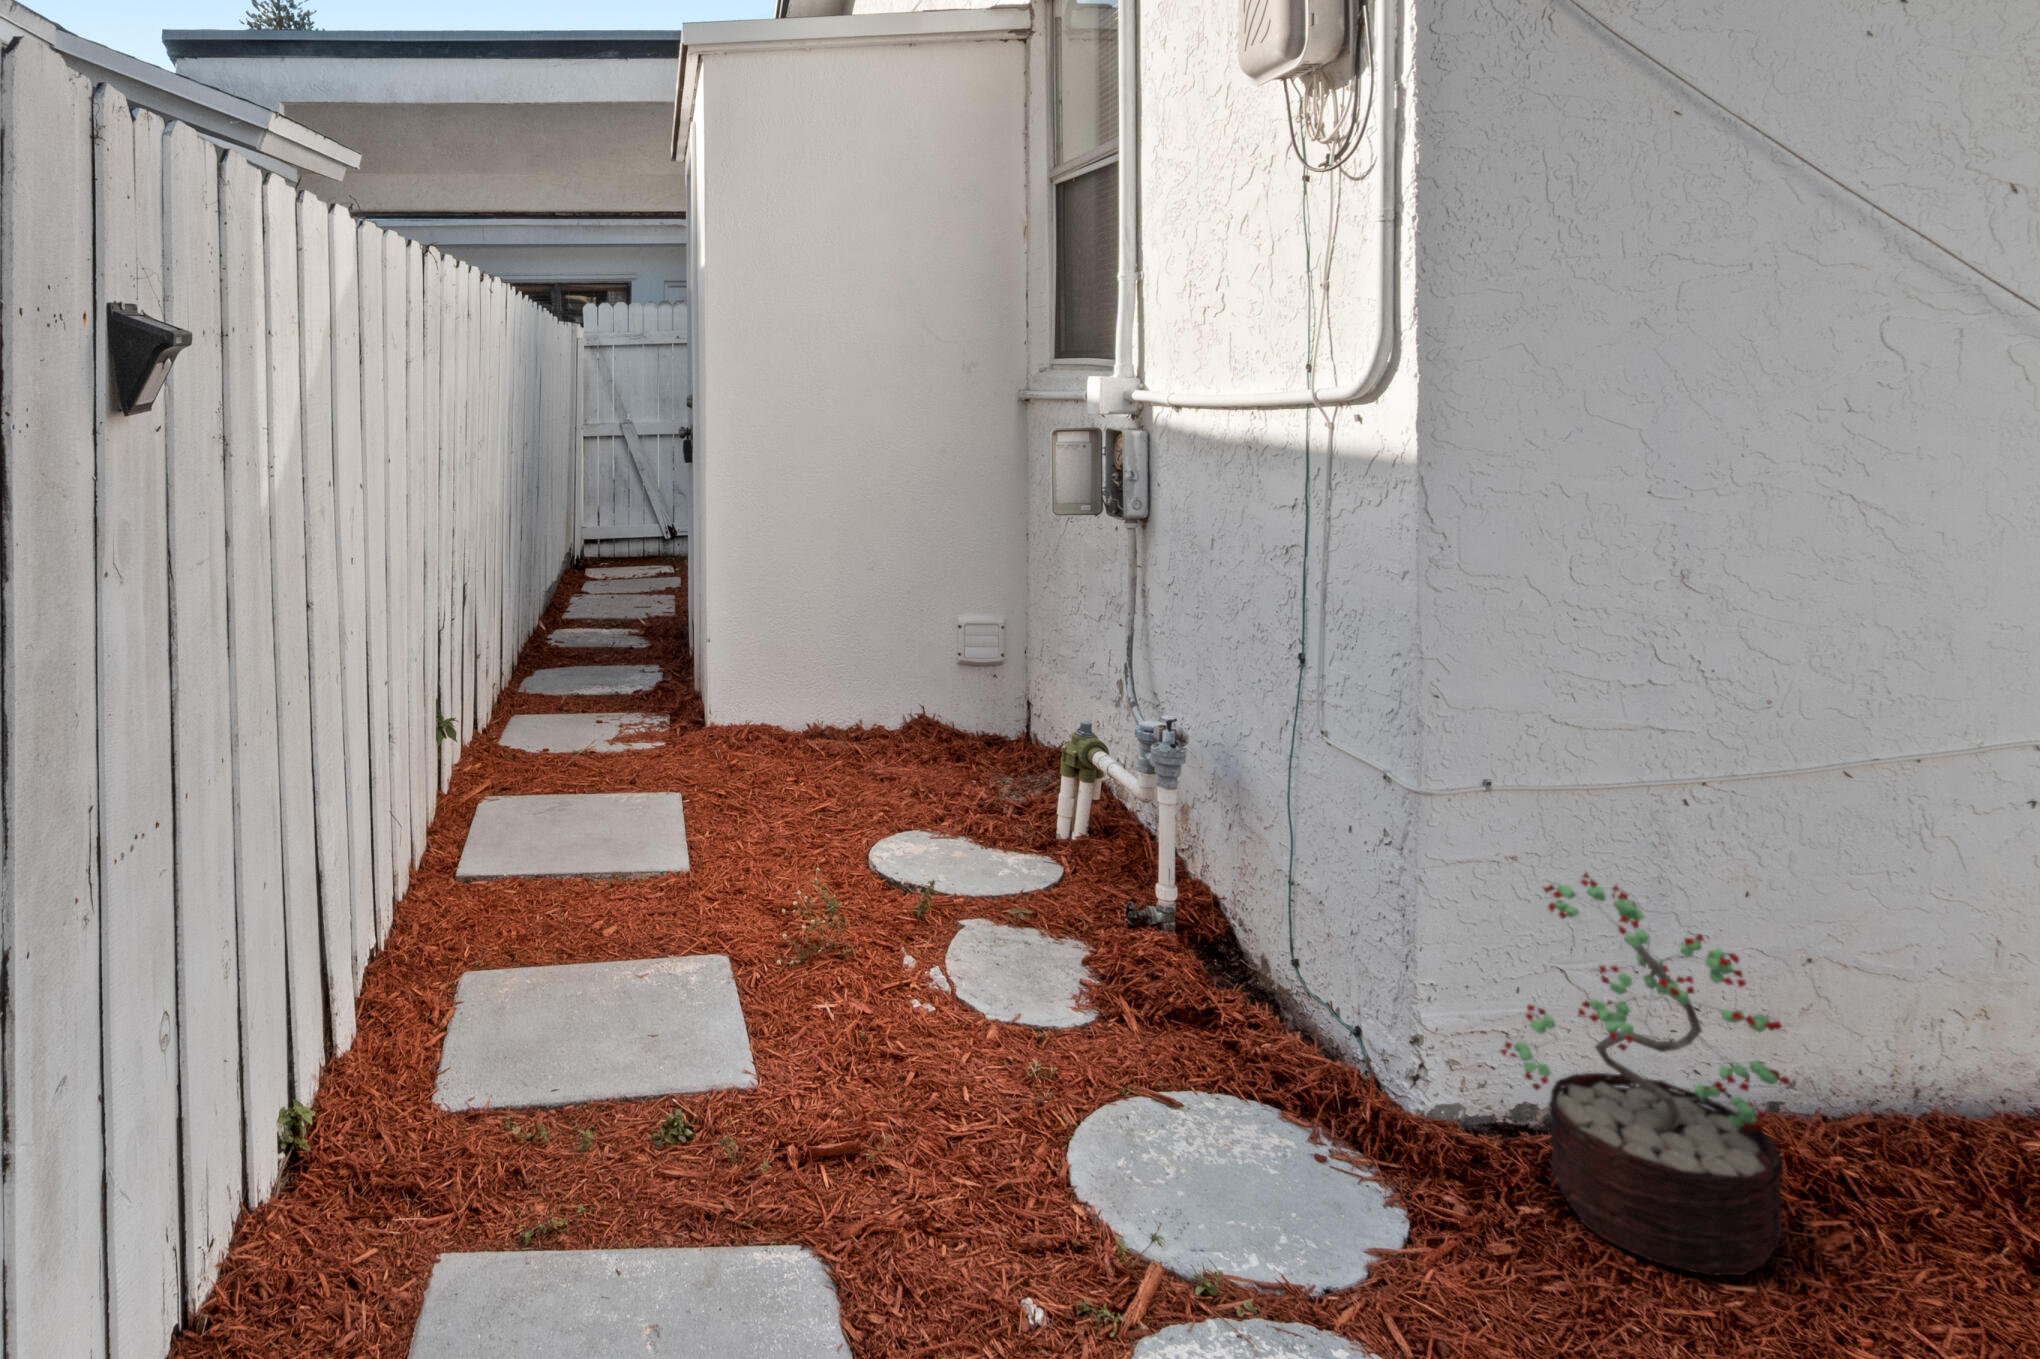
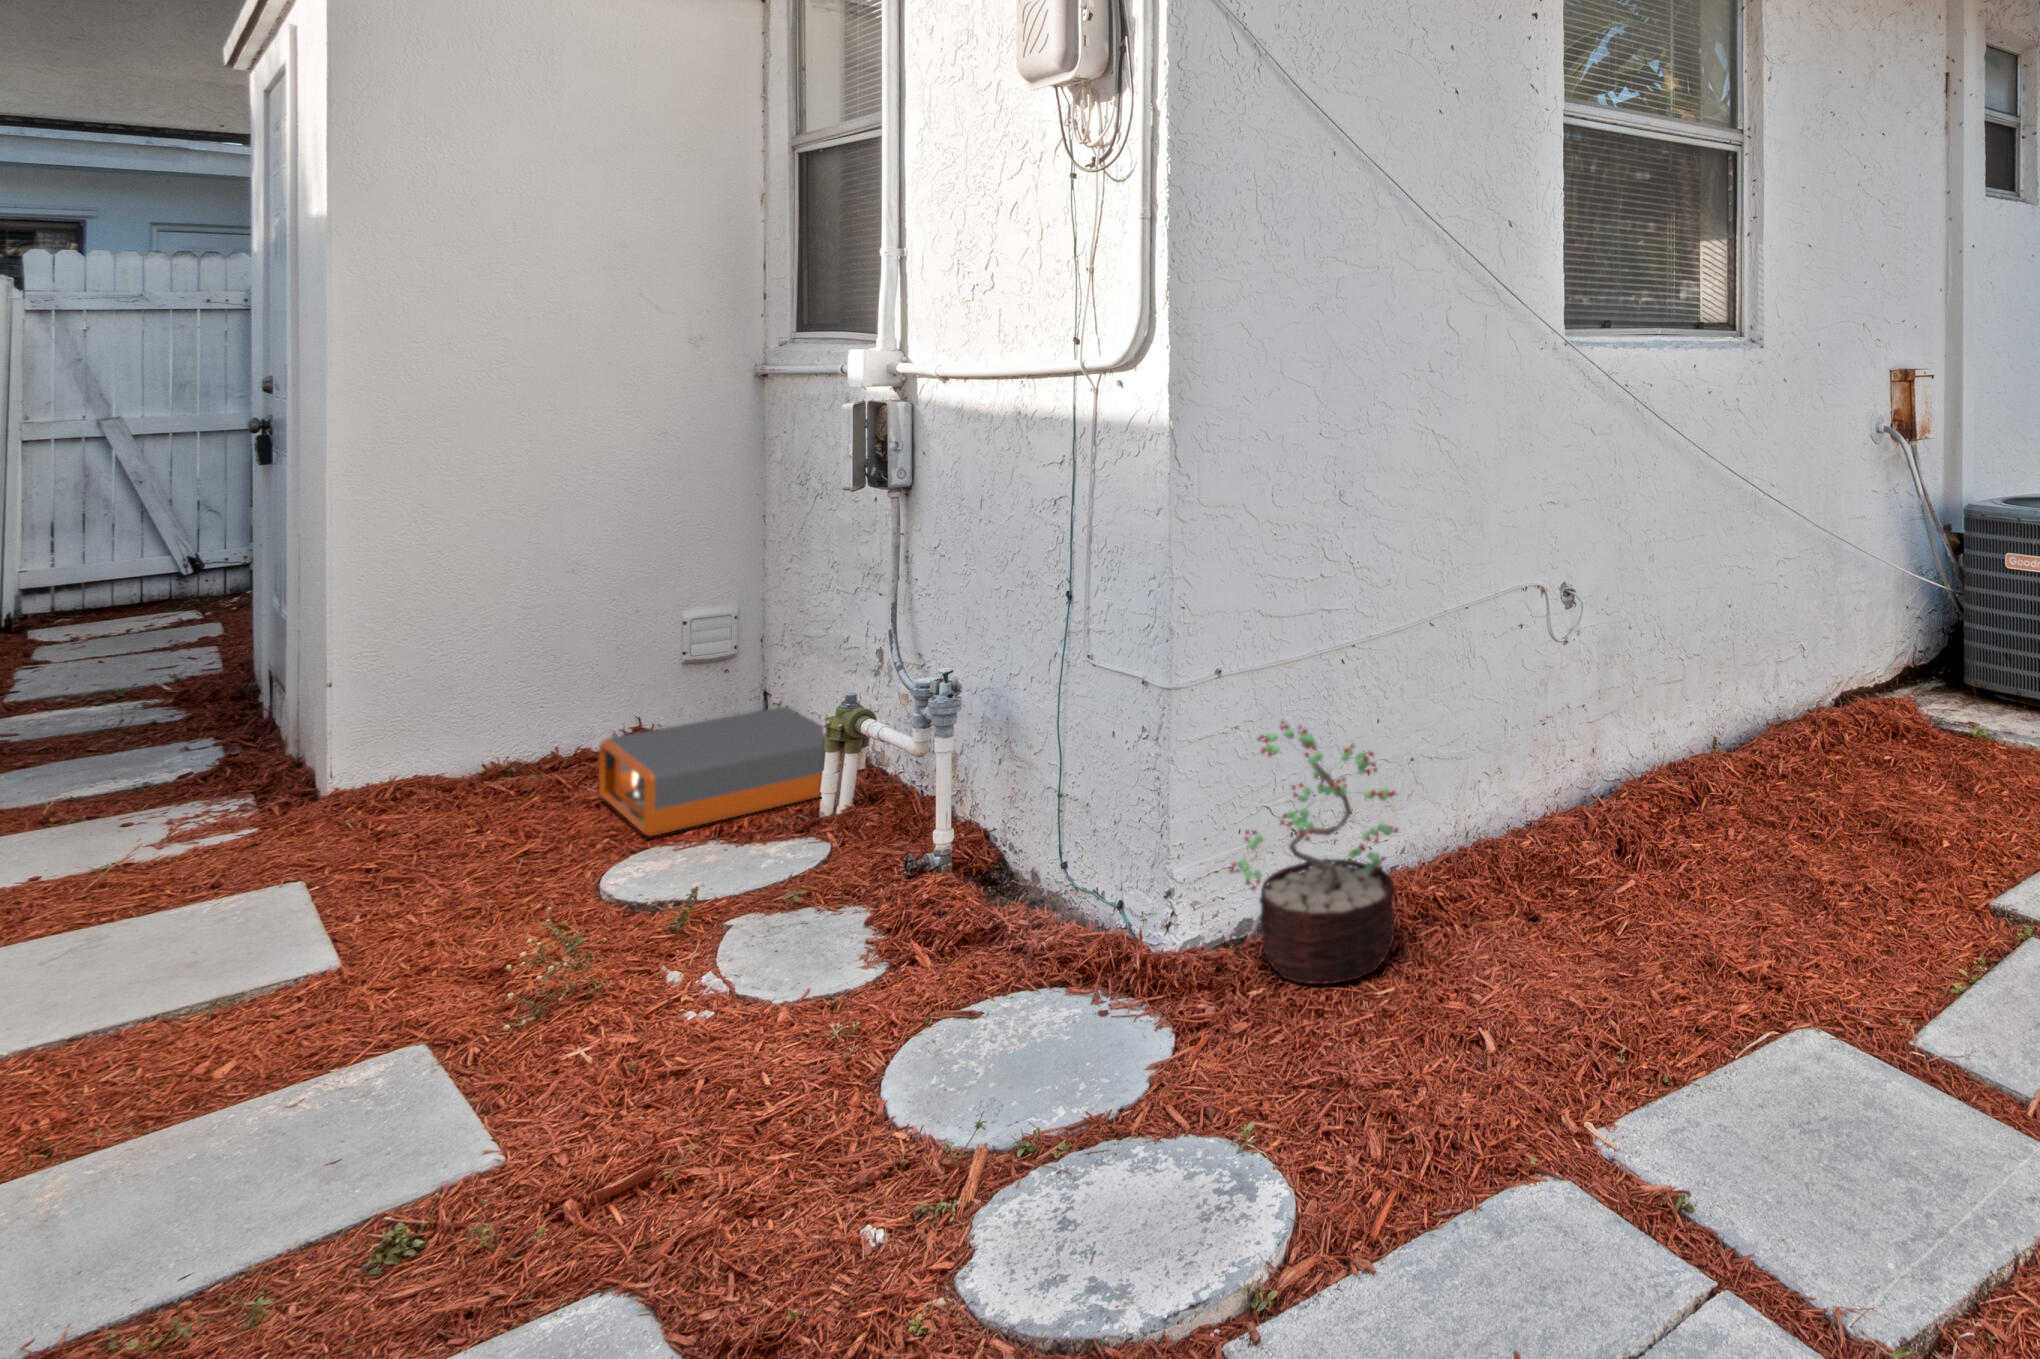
storage box: none [882,720,1083,818] -> present [599,707,824,836]

